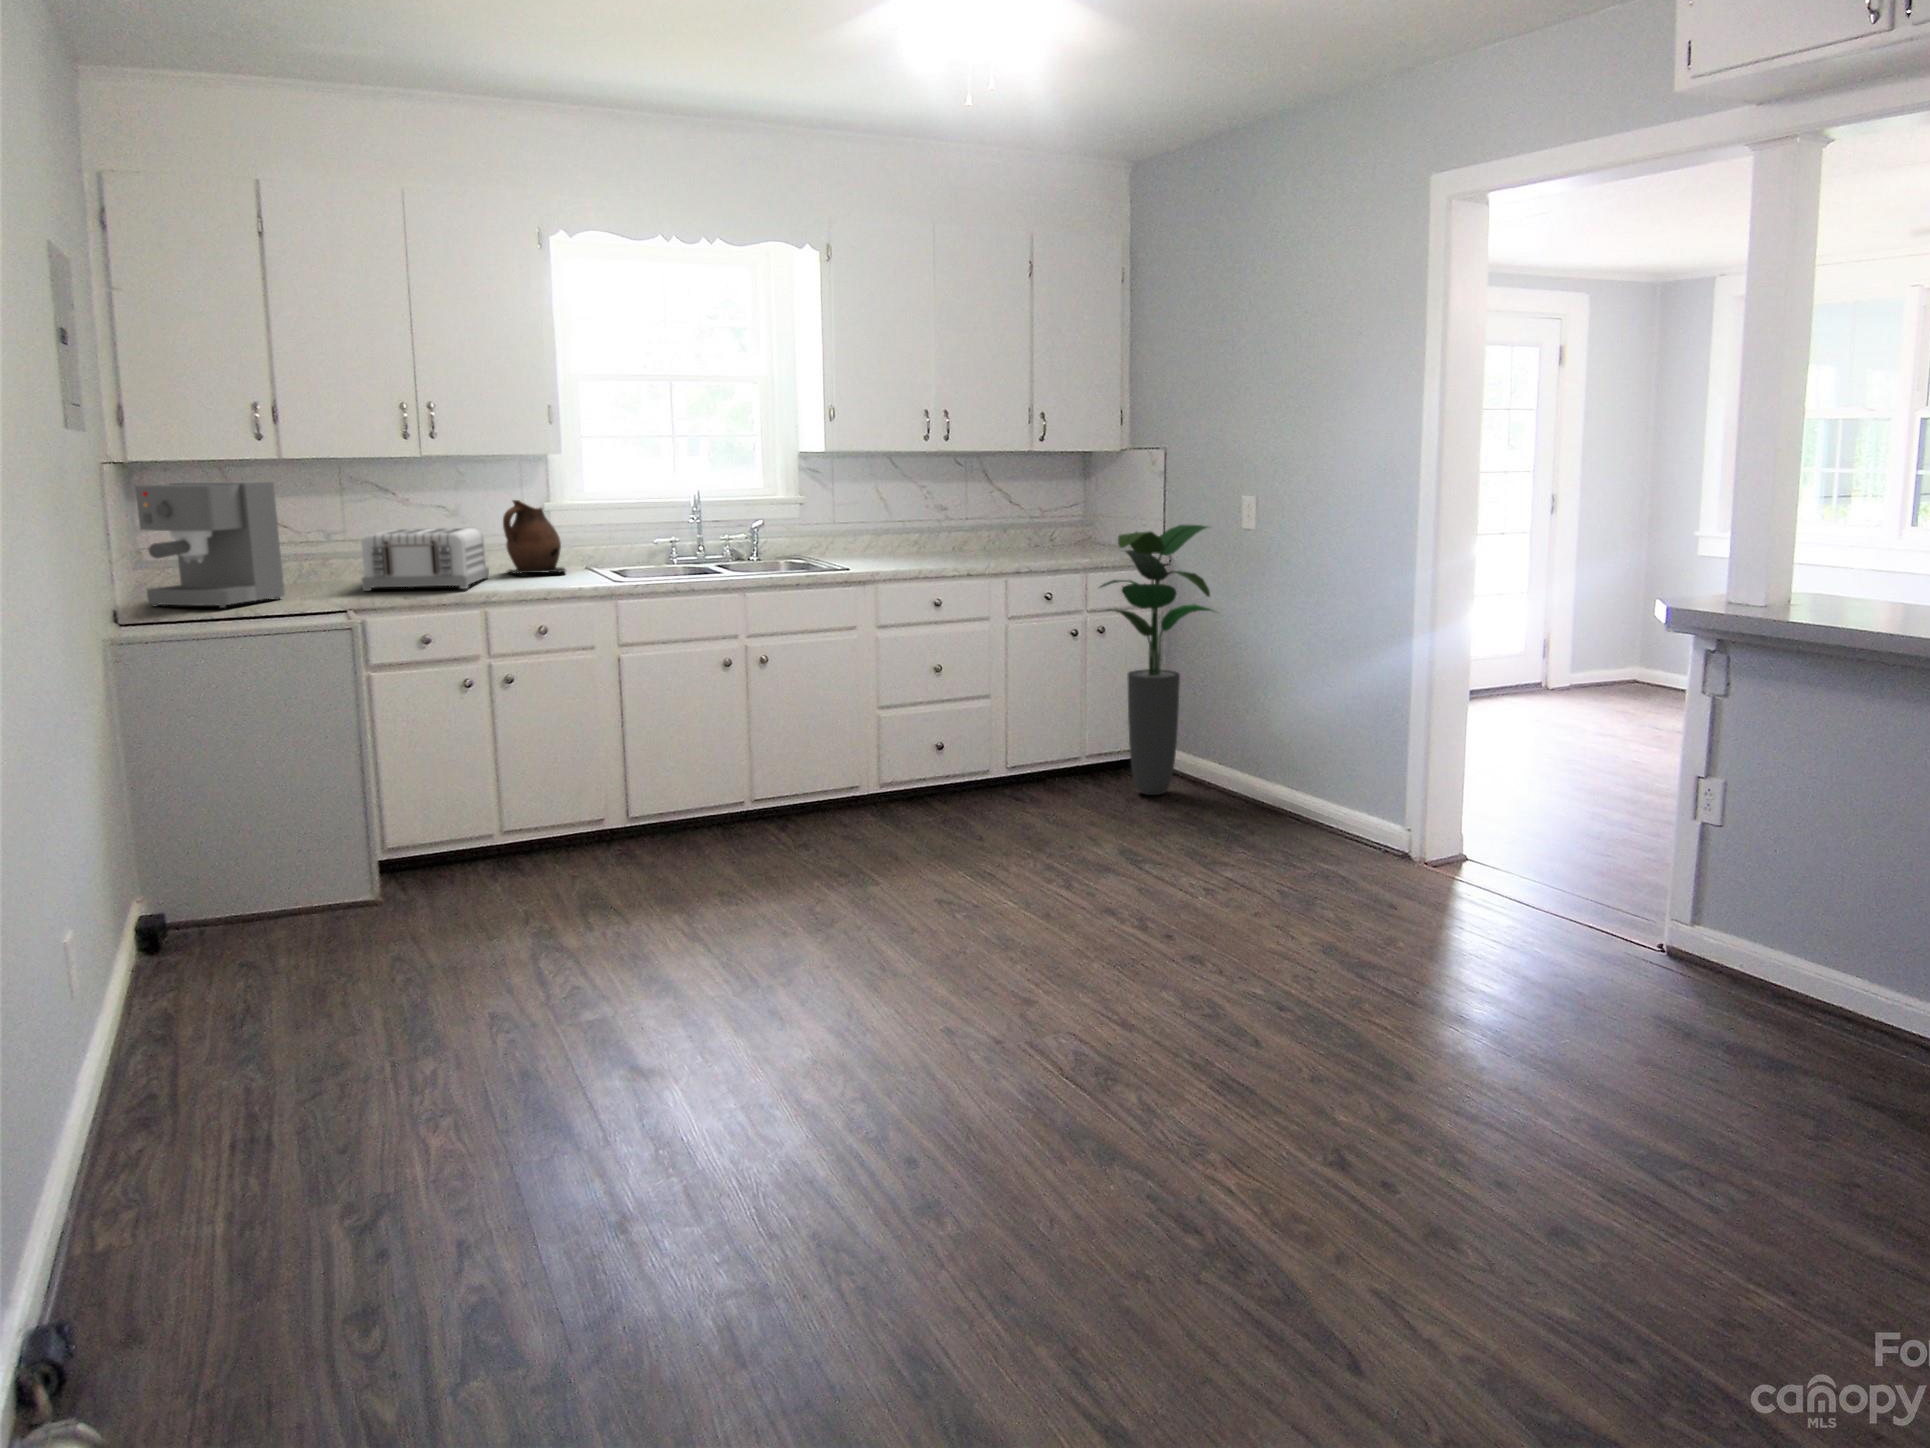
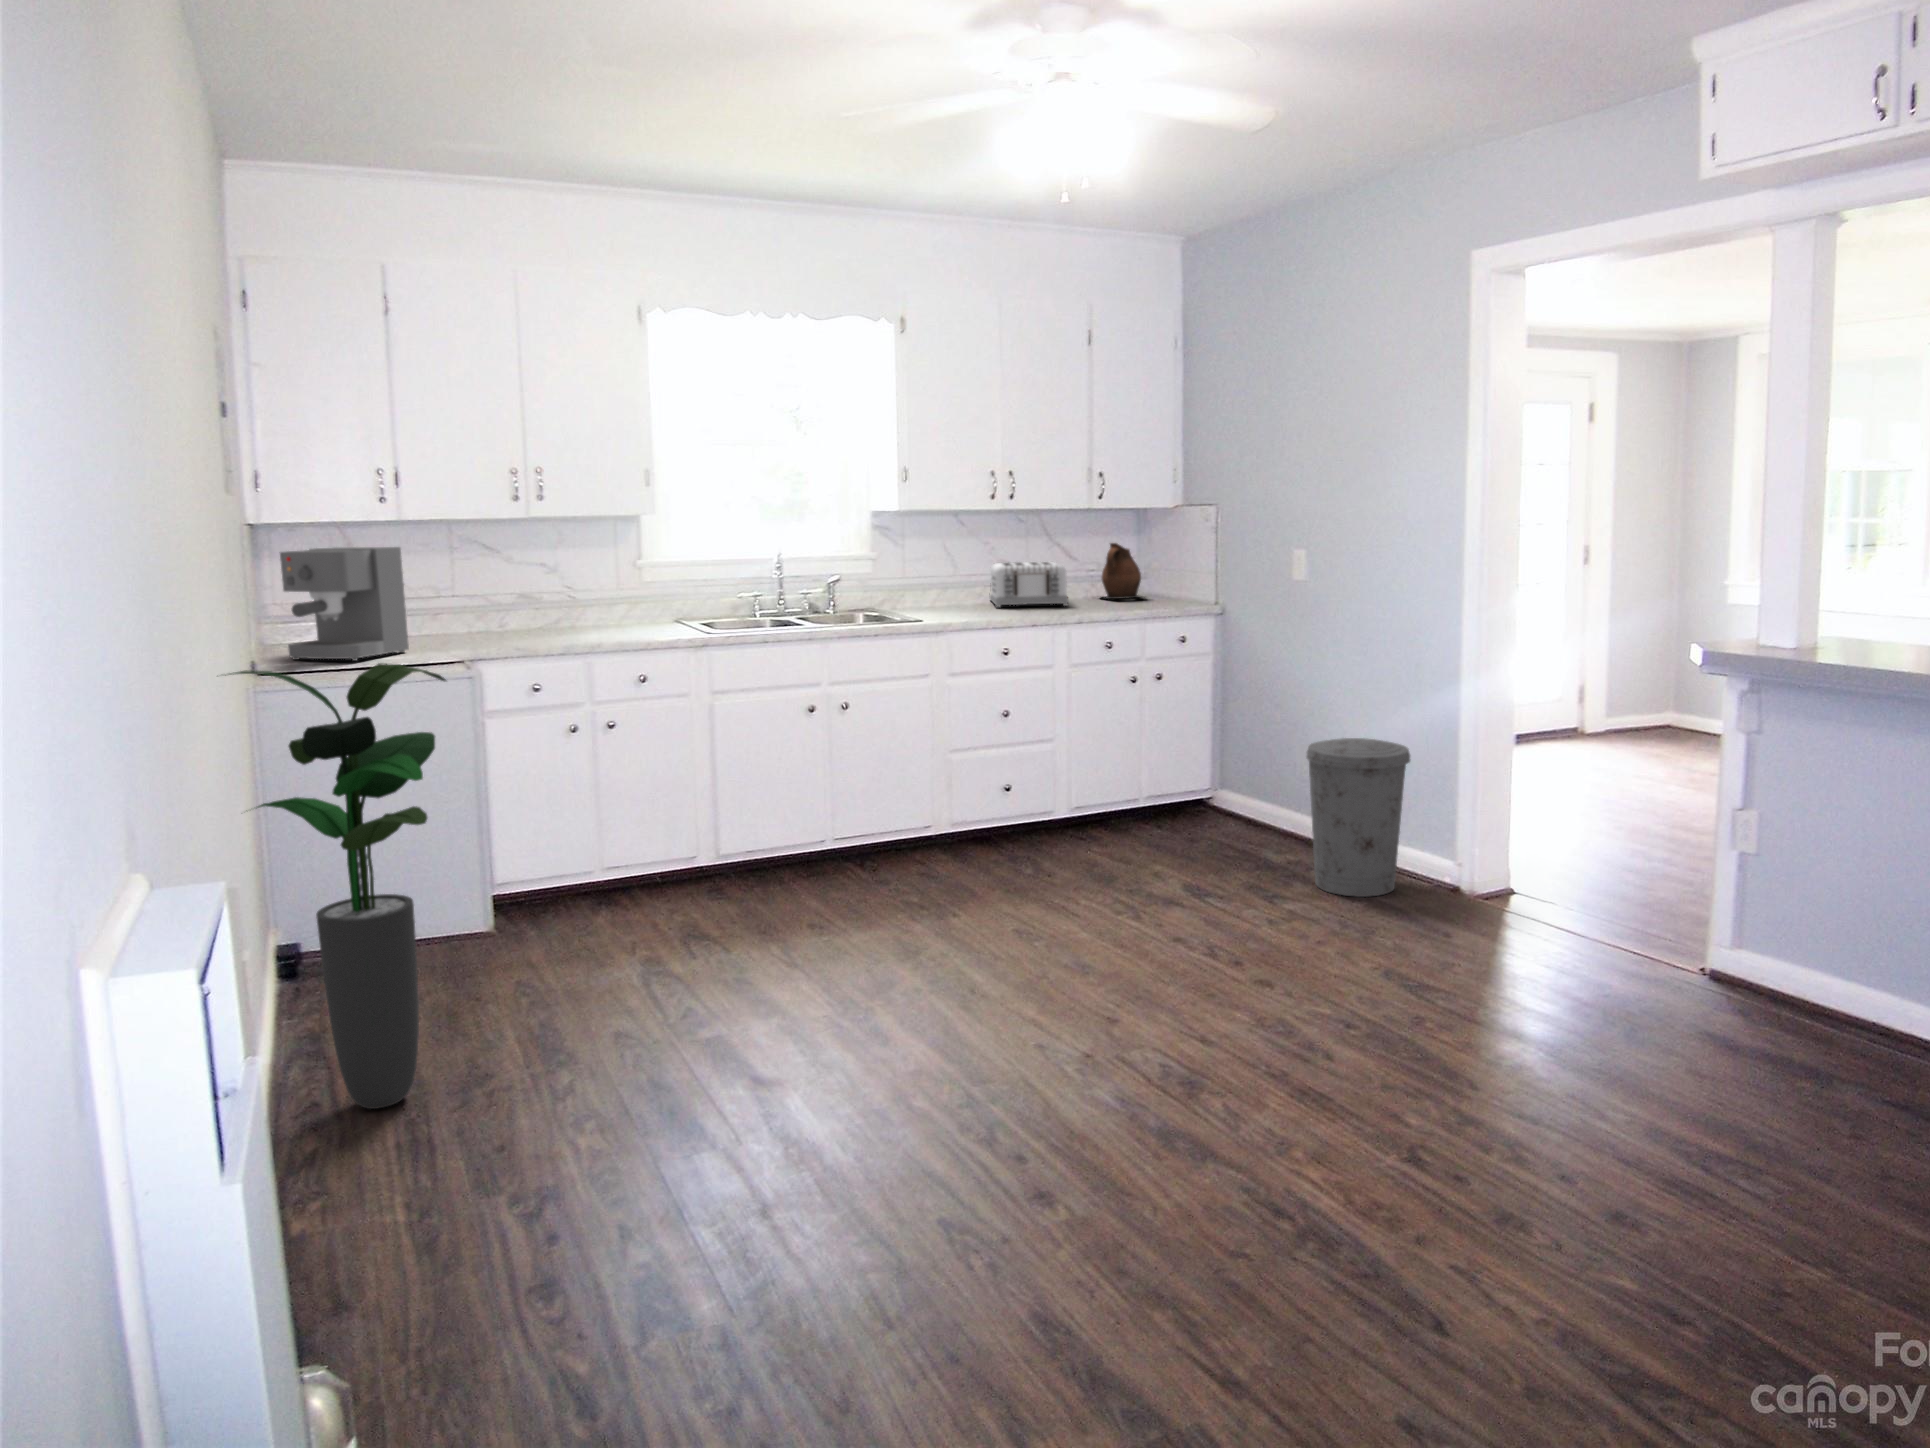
ceramic pitcher: present [503,500,566,574] -> present [1102,543,1143,599]
potted plant: present [1099,525,1213,795] -> present [225,664,446,1109]
toaster: present [362,528,489,591] -> present [989,562,1068,607]
trash can: none [1265,696,1375,864] -> present [1307,738,1410,897]

